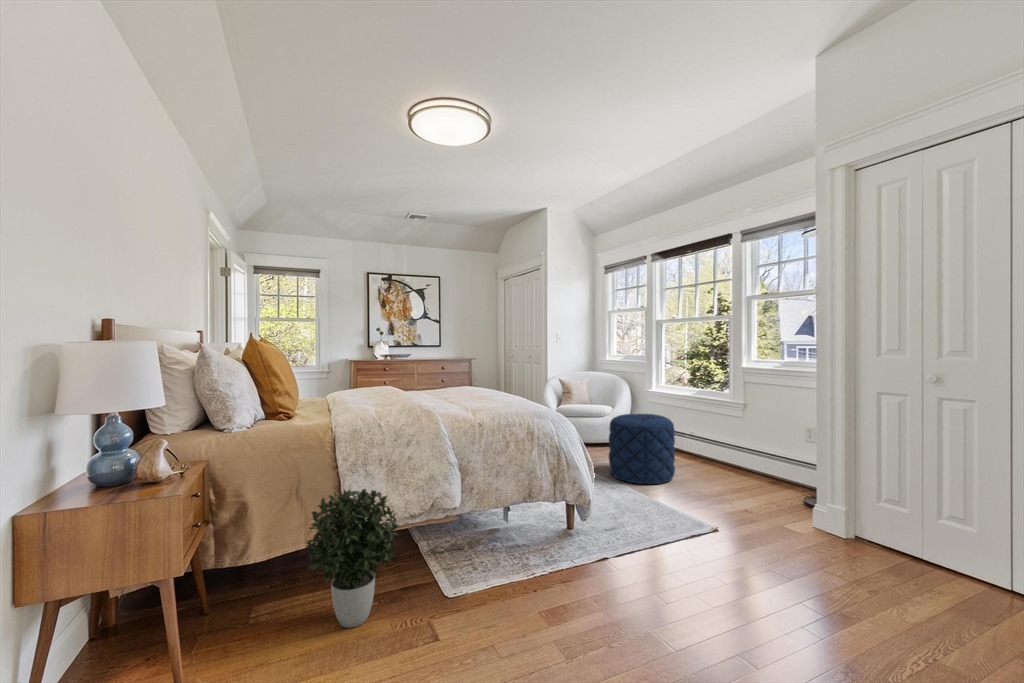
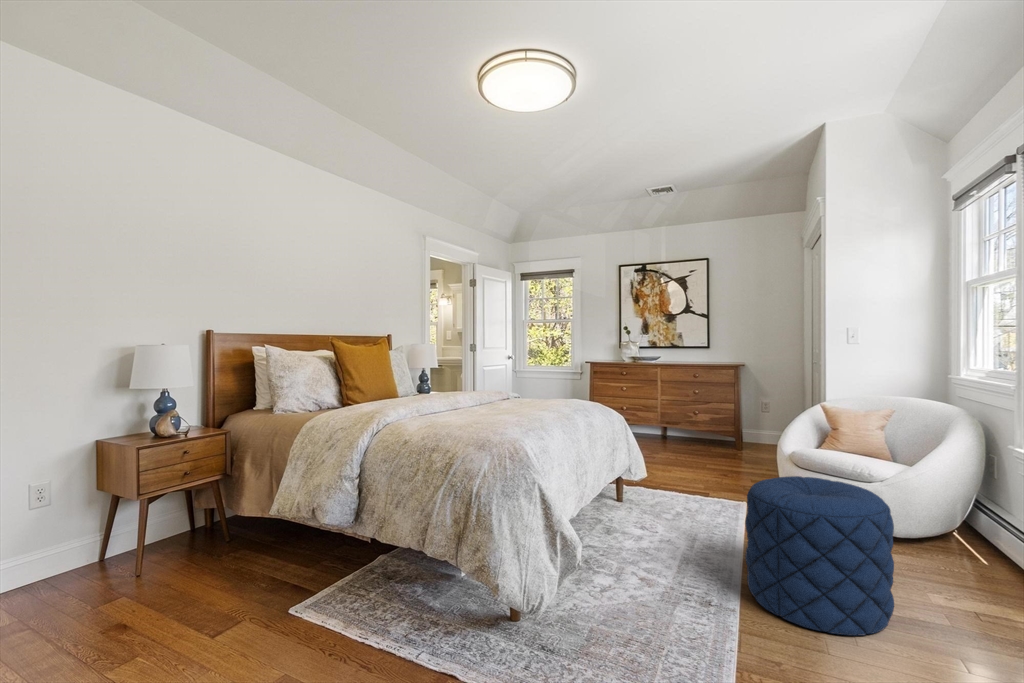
potted plant: present [306,489,400,628] -> none [182,472,278,596]

